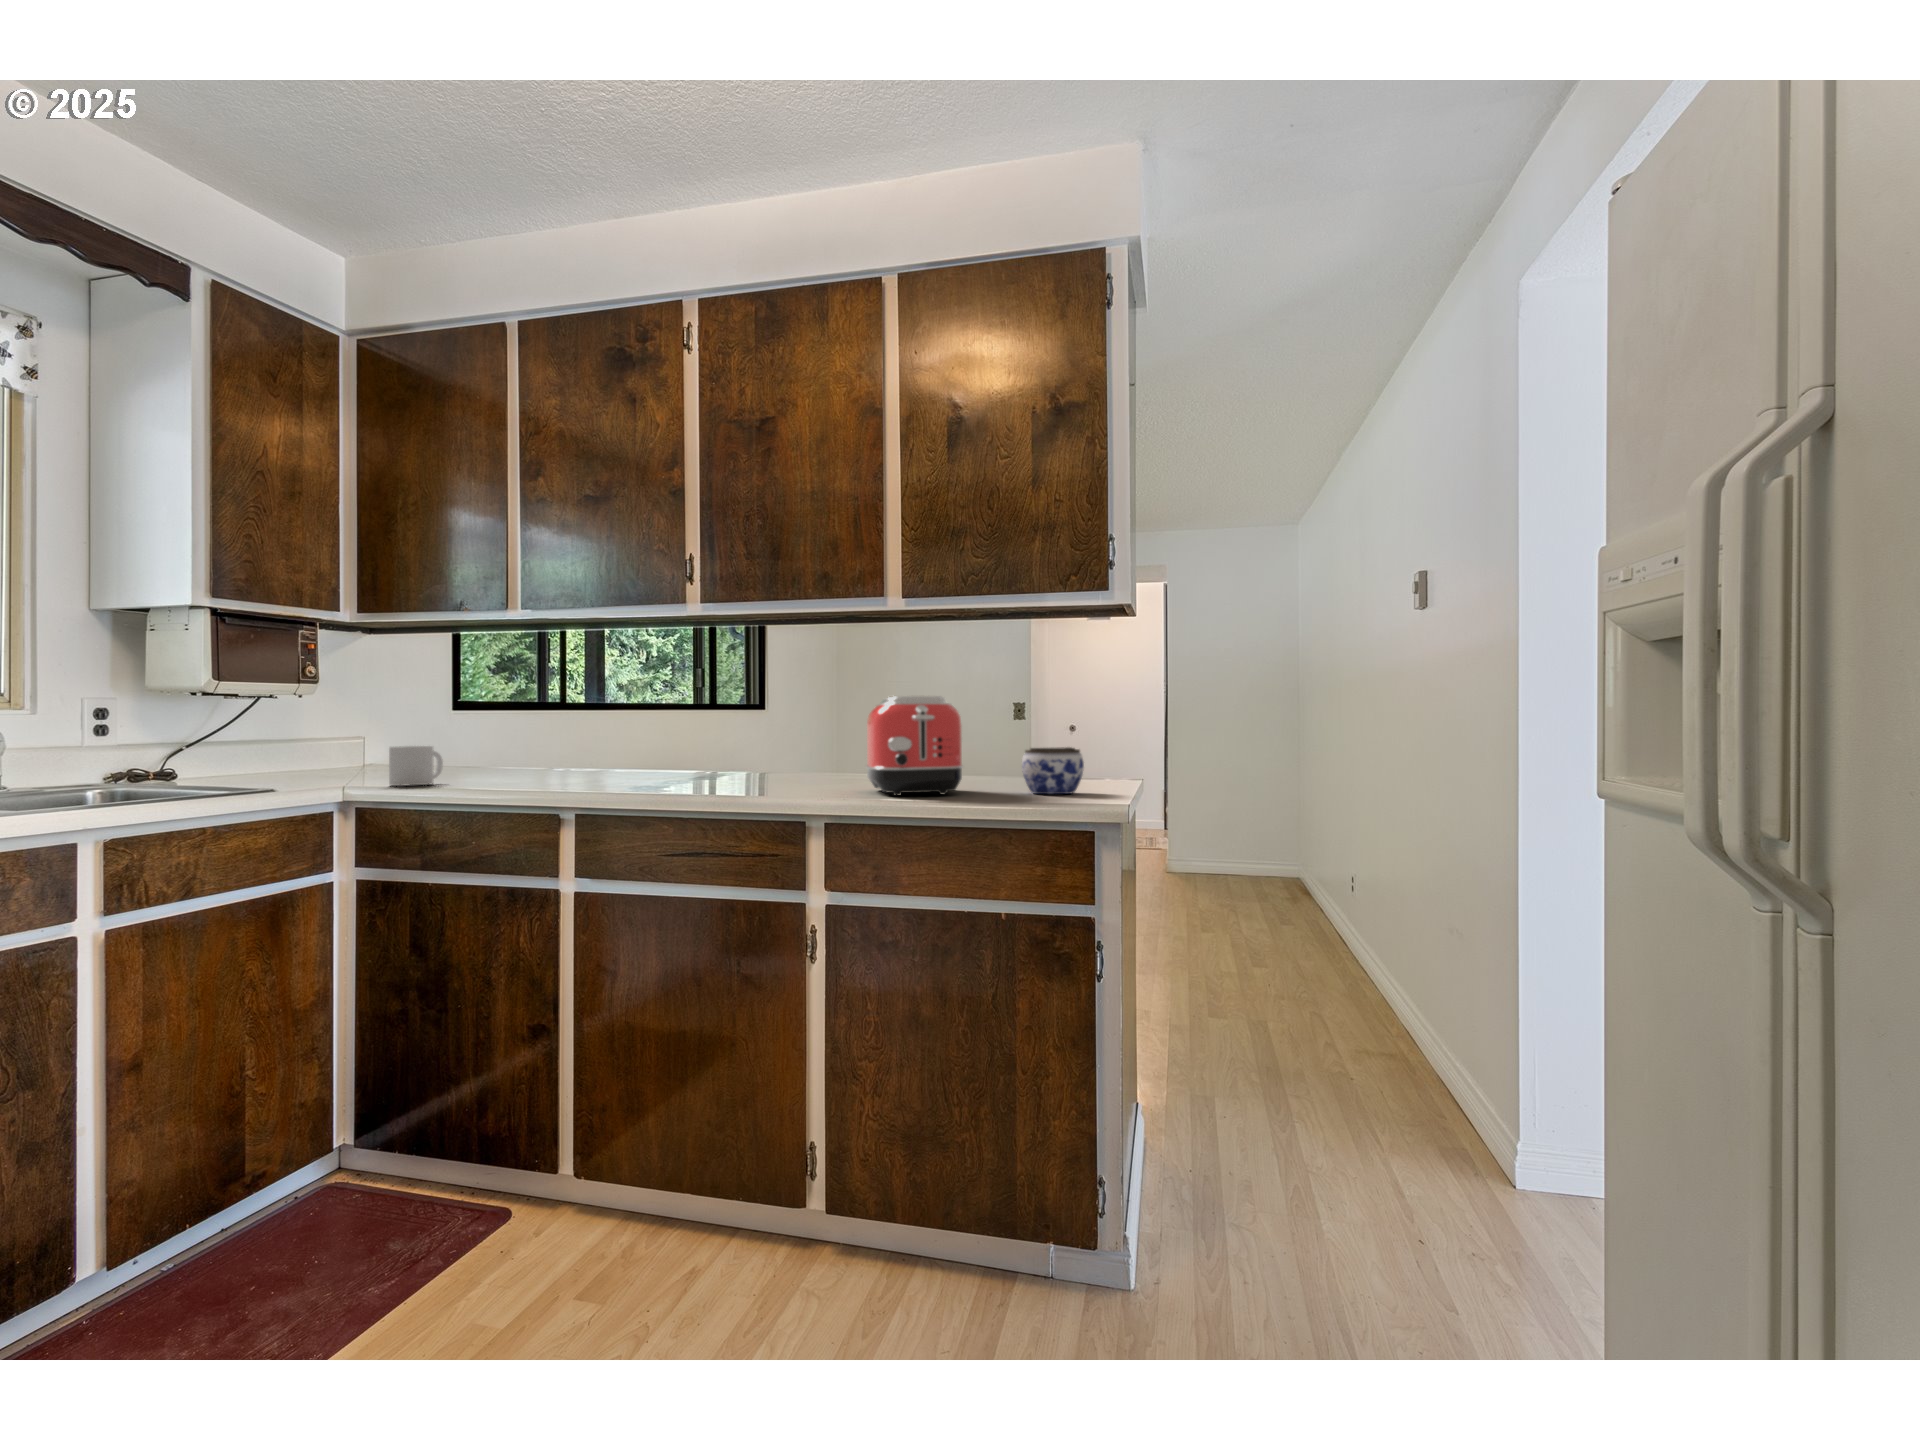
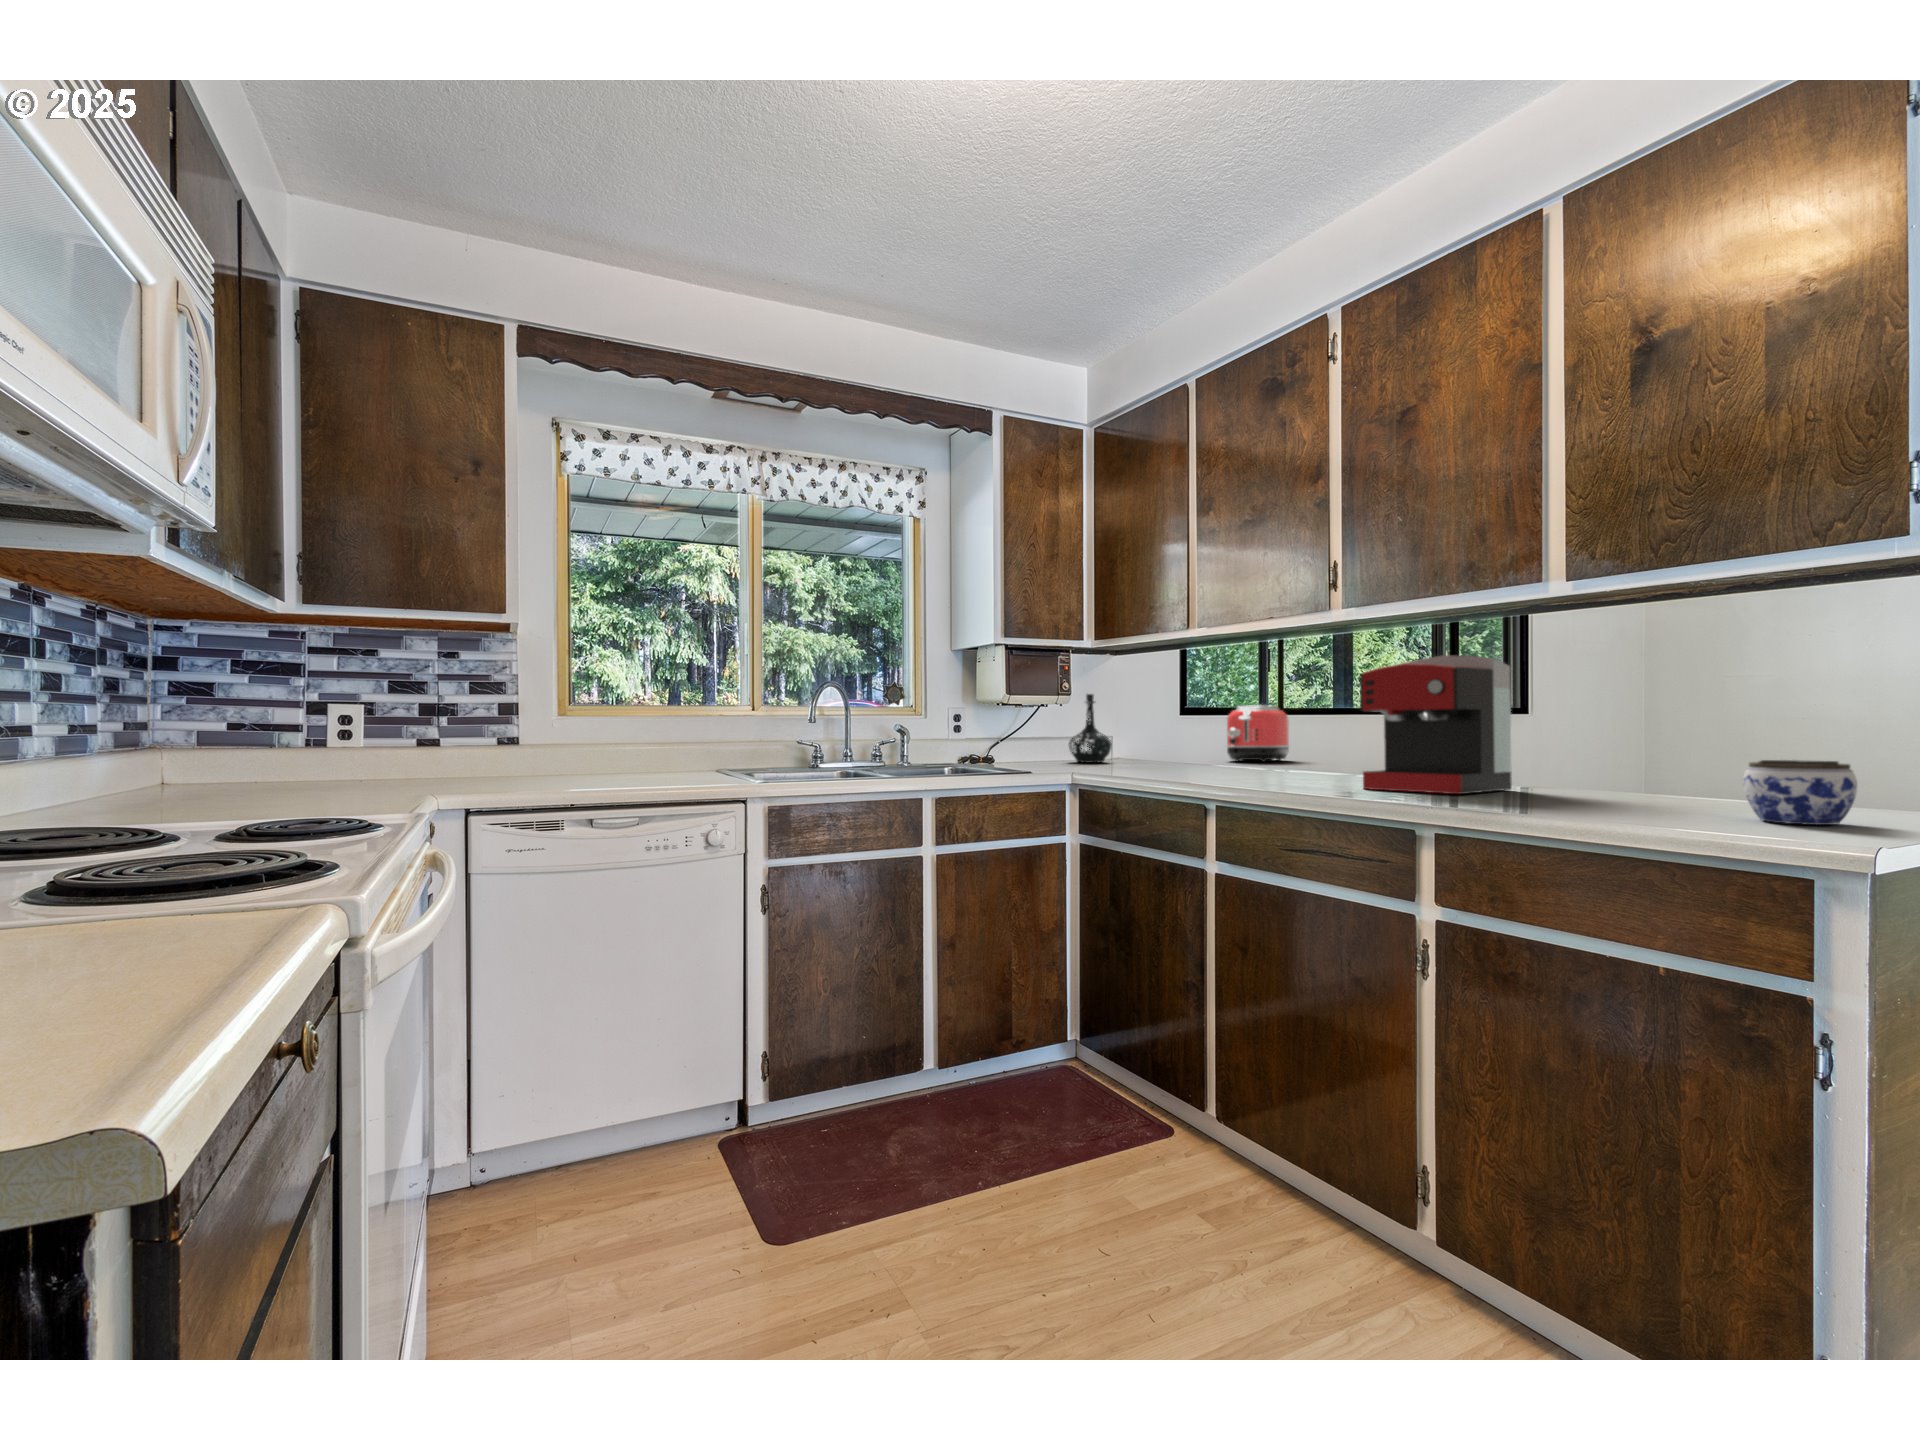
coffee maker: none [716,658,837,787] -> present [1360,655,1512,794]
bottle: none [301,685,369,775] -> present [1069,694,1112,763]
toaster: present [866,696,964,795] -> present [1226,705,1290,762]
mug: present [389,746,443,786] -> none [1105,743,1144,774]

